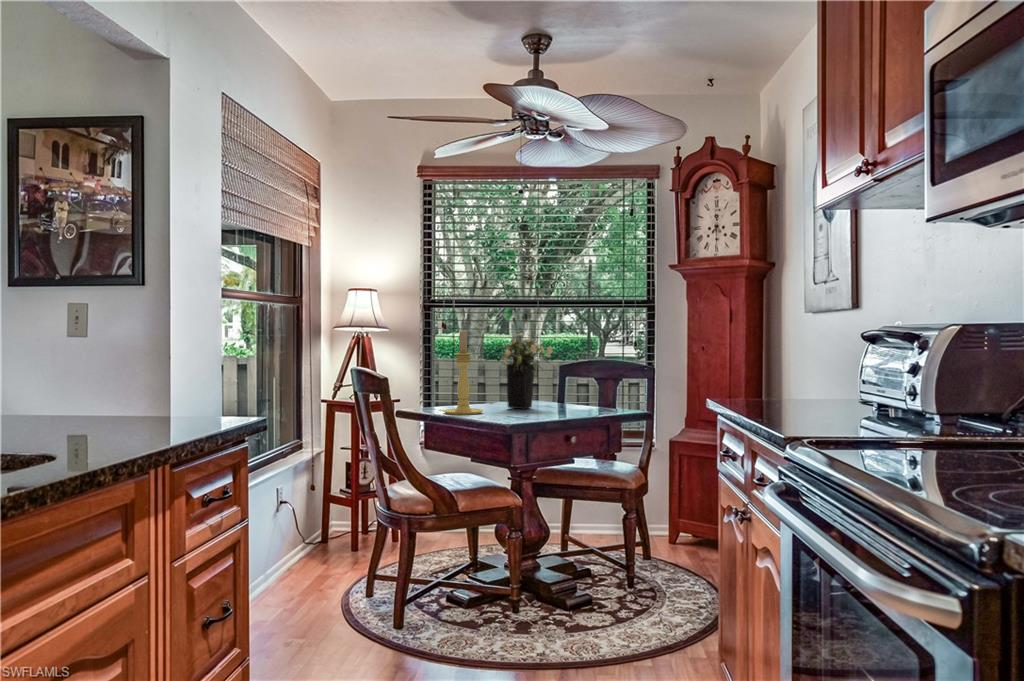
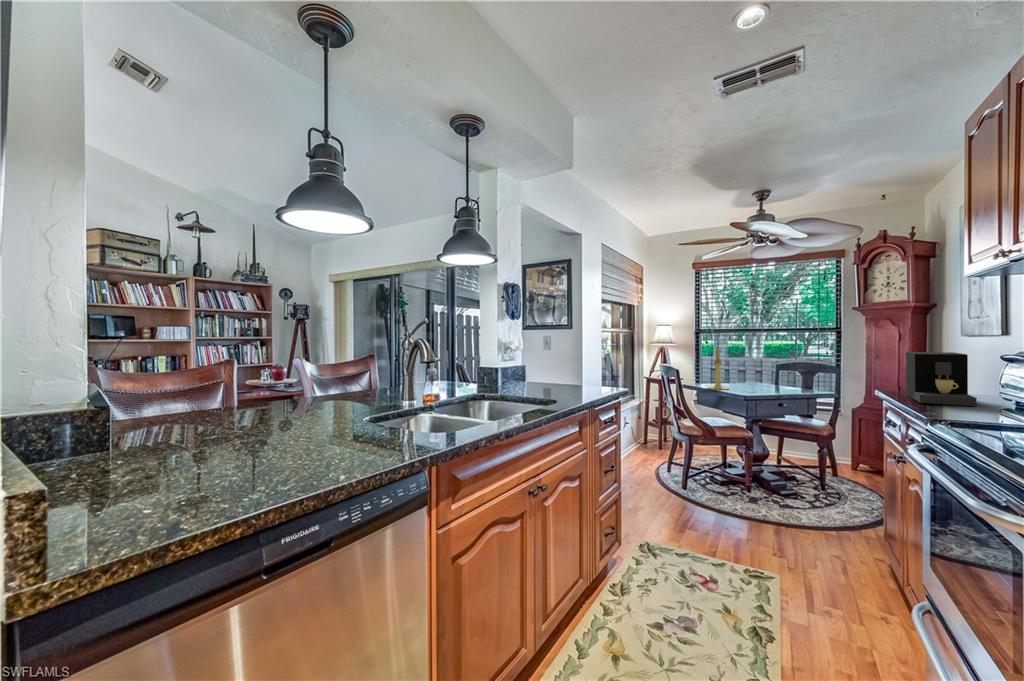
coffee maker: none [745,326,834,411] -> present [906,352,977,406]
flower arrangement: present [501,333,553,409] -> none [735,348,774,388]

